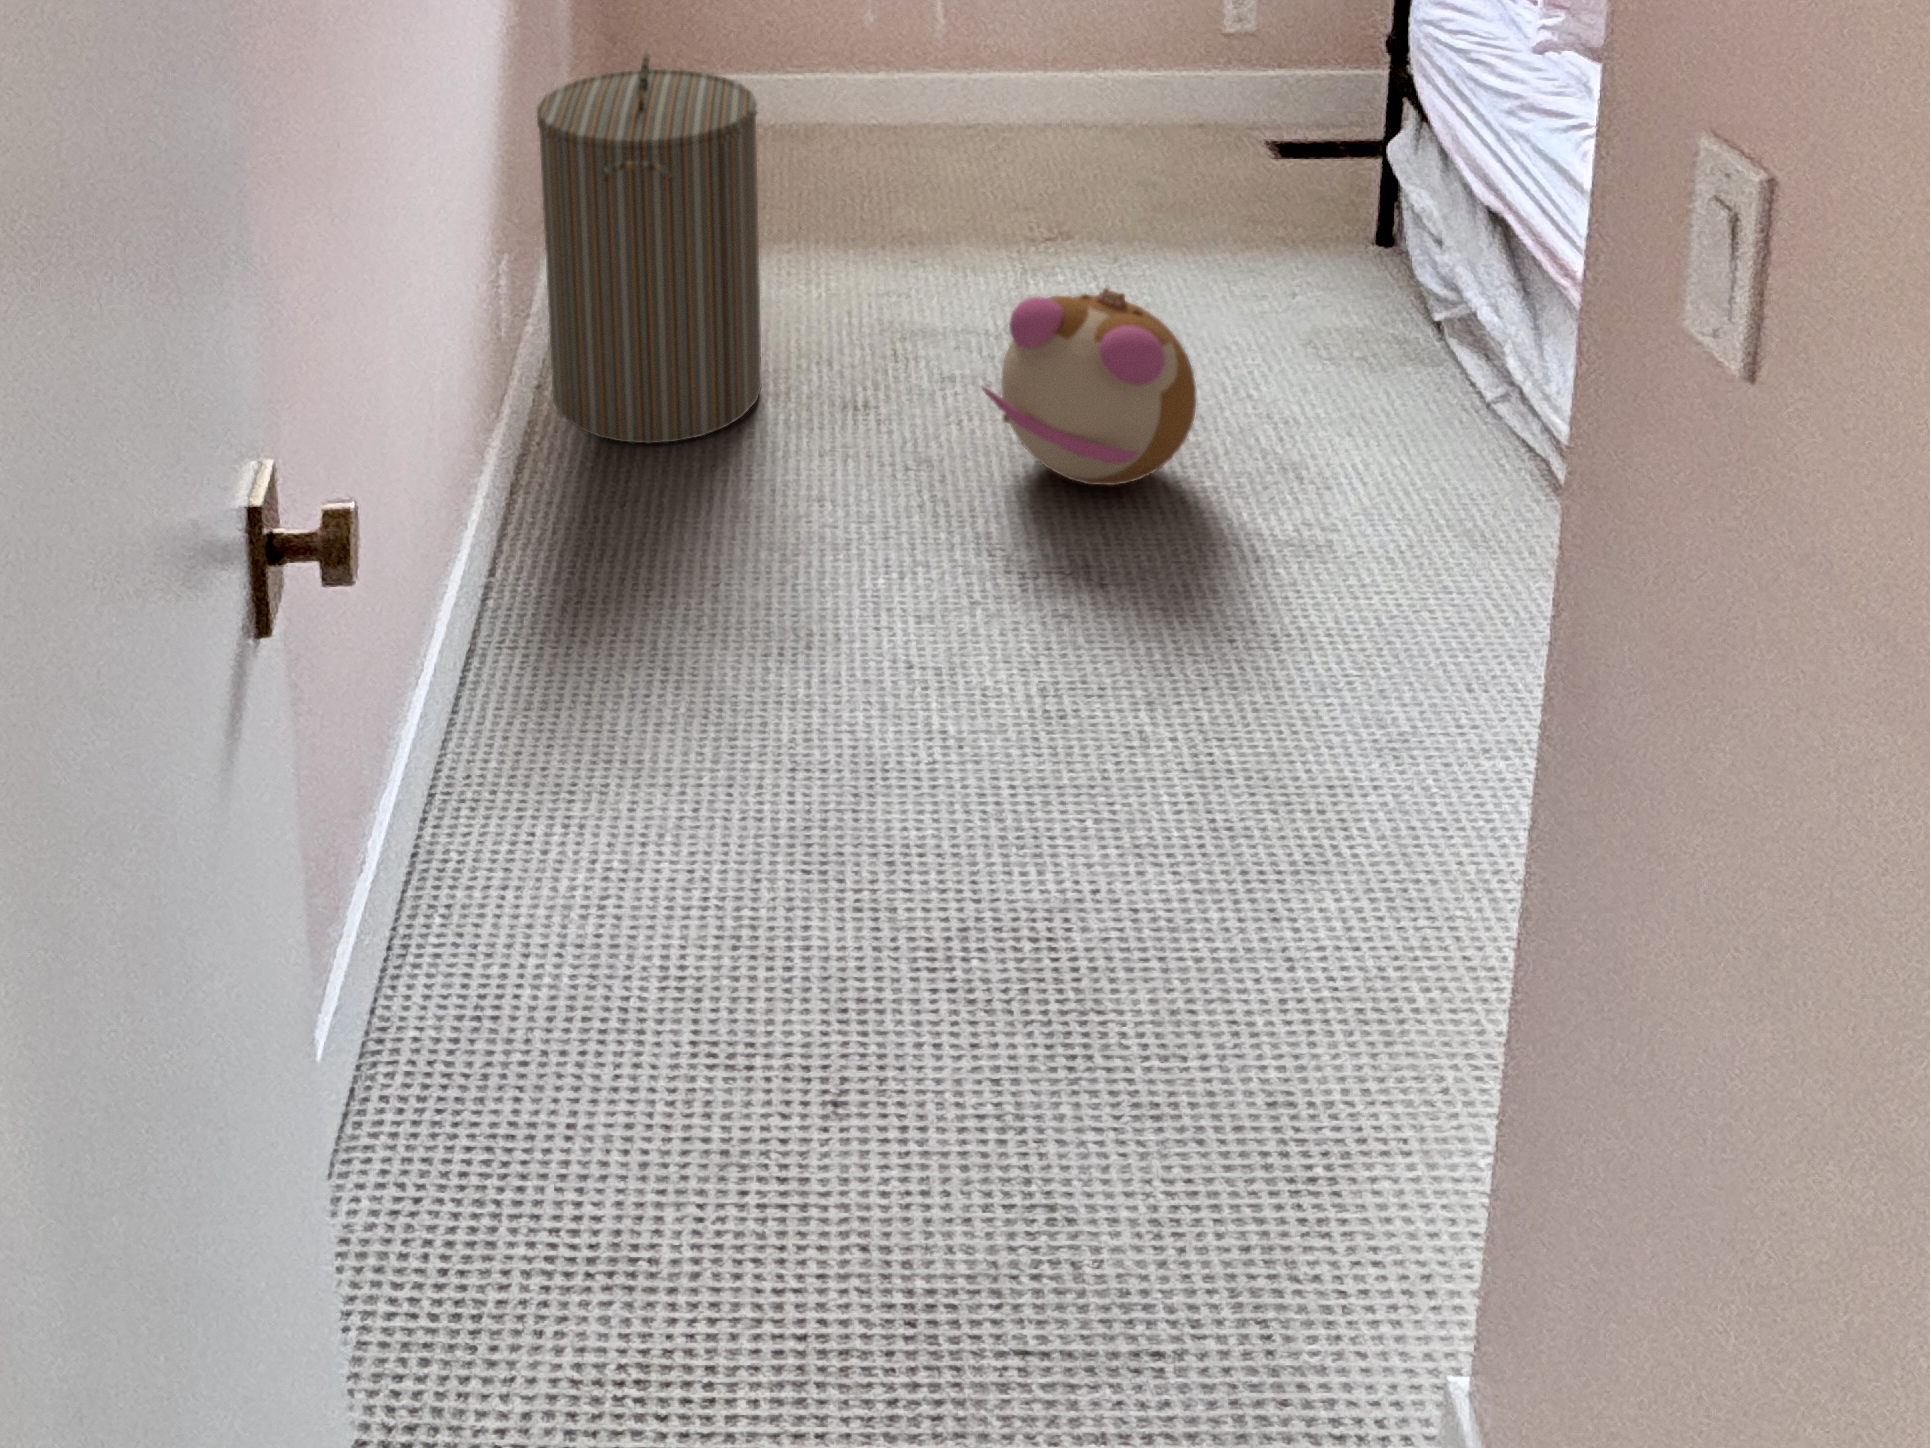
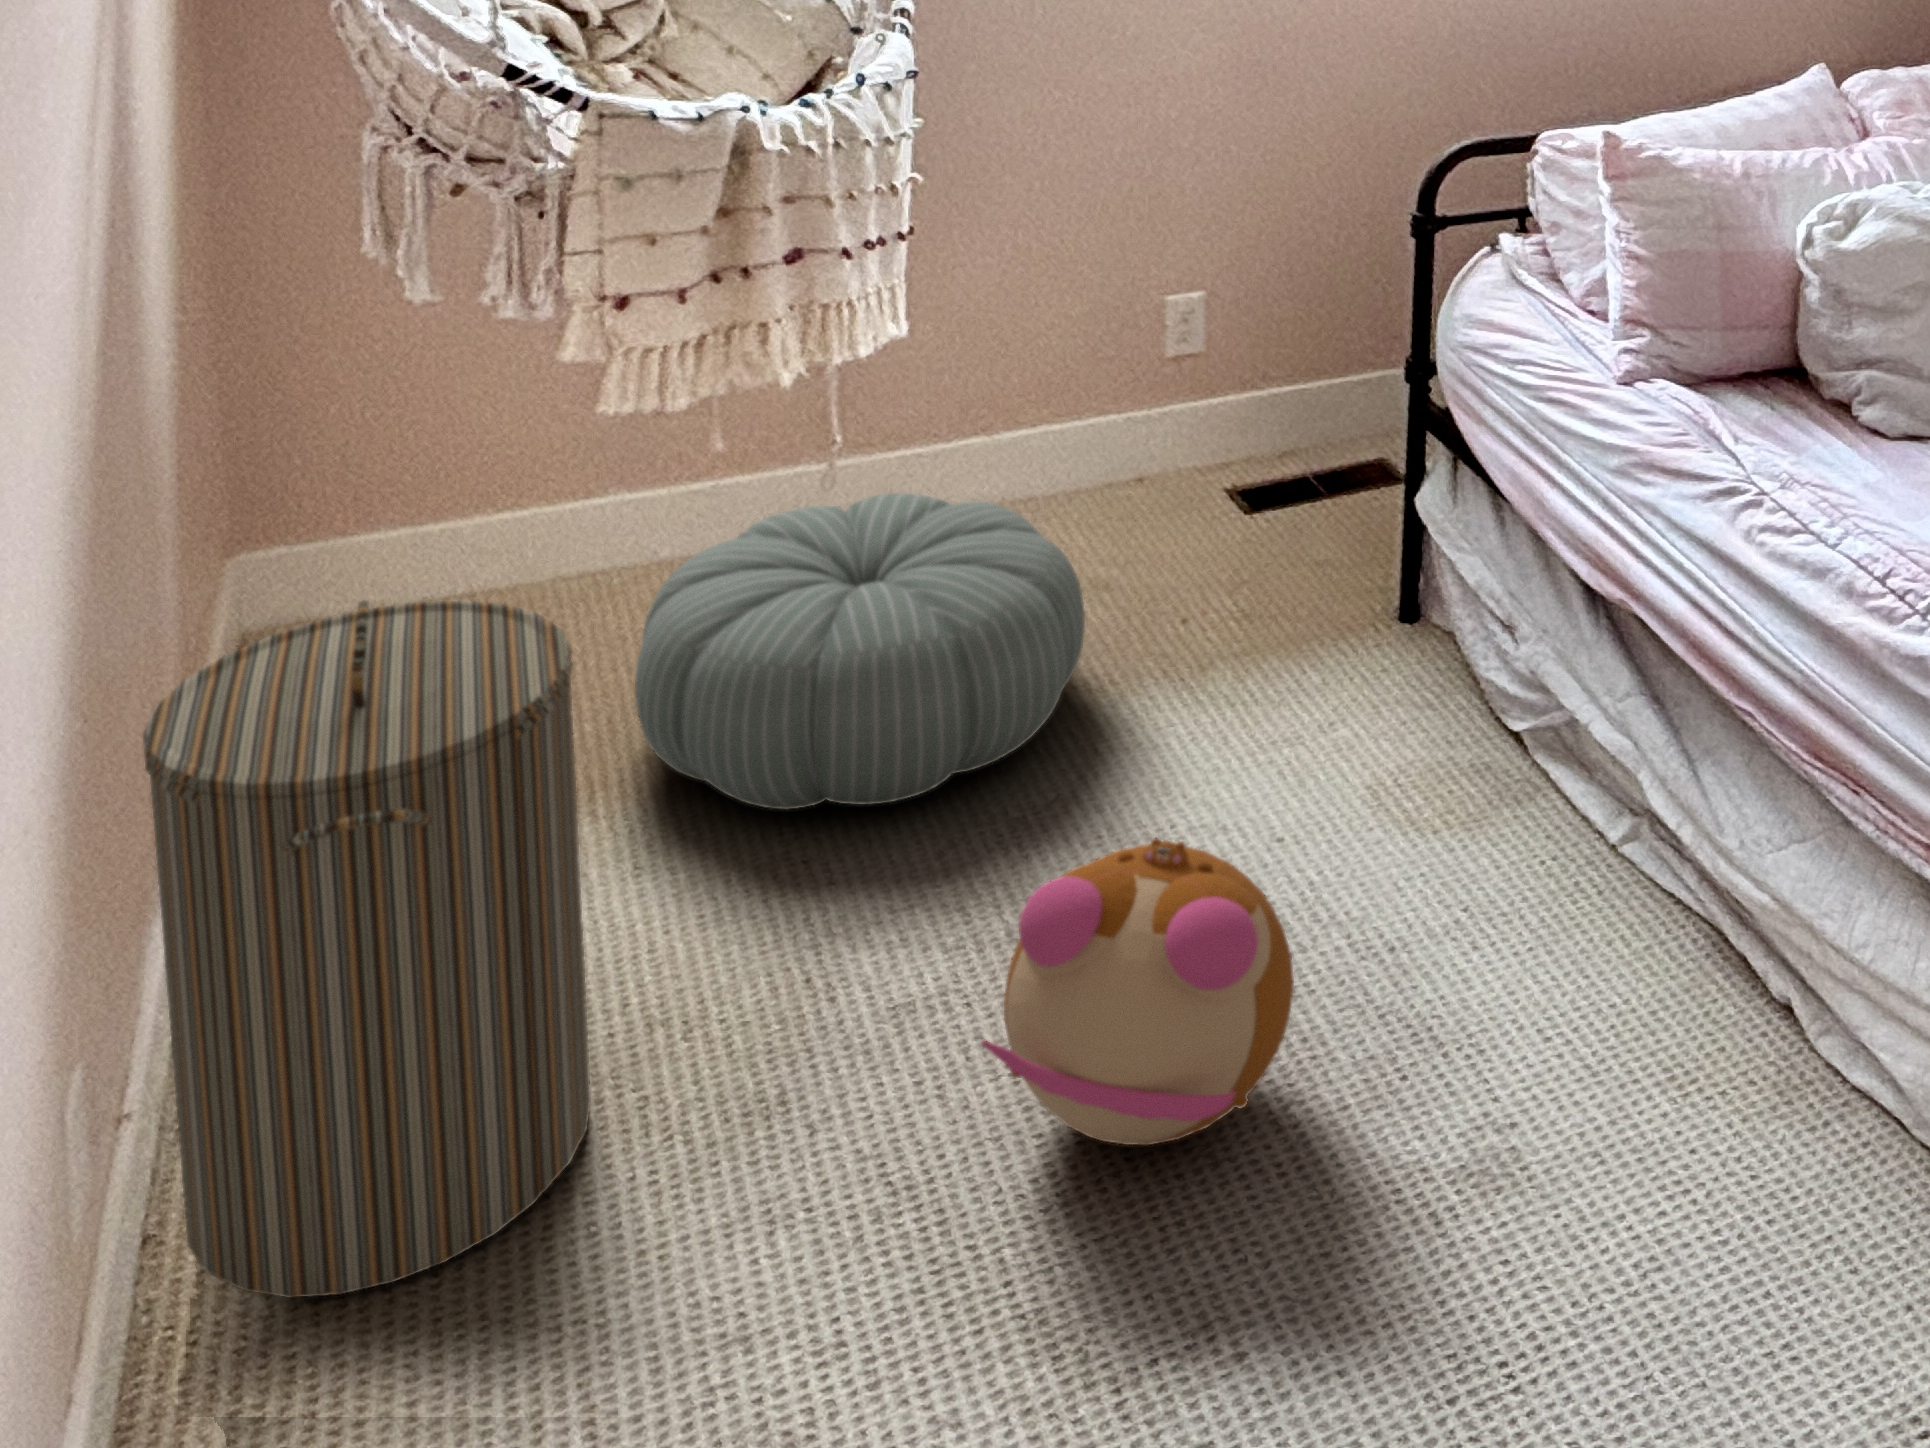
pouf: none [812,84,1111,276] -> present [635,493,1085,810]

